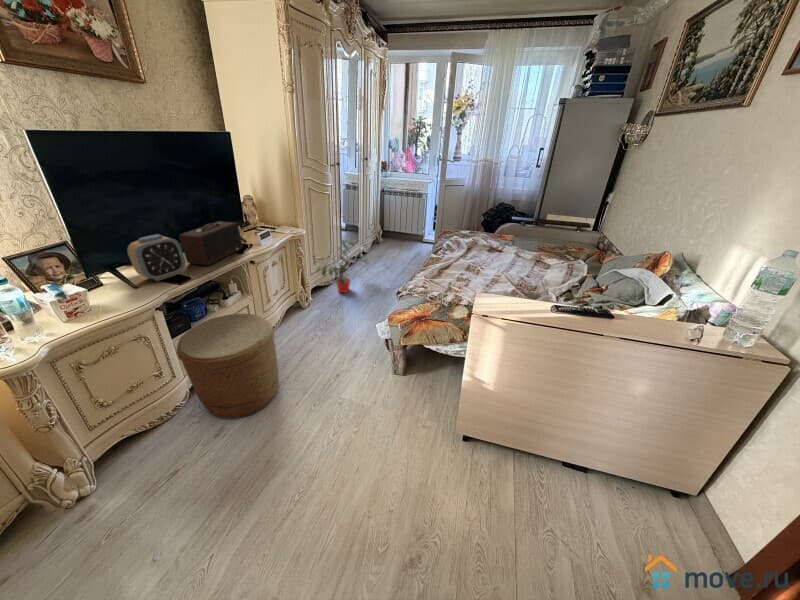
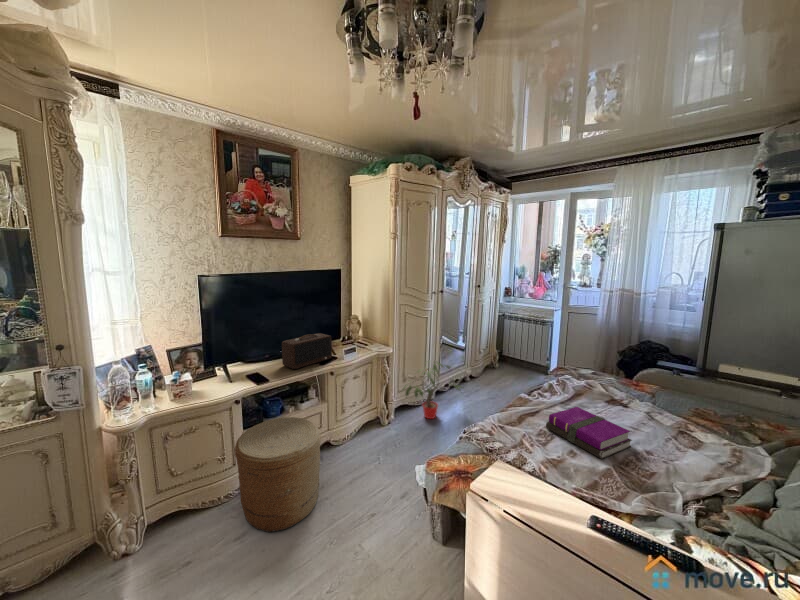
alarm clock: present [127,234,186,281] -> none [241,339,278,376]
notebook: none [465,256,520,287] -> present [546,407,632,459]

